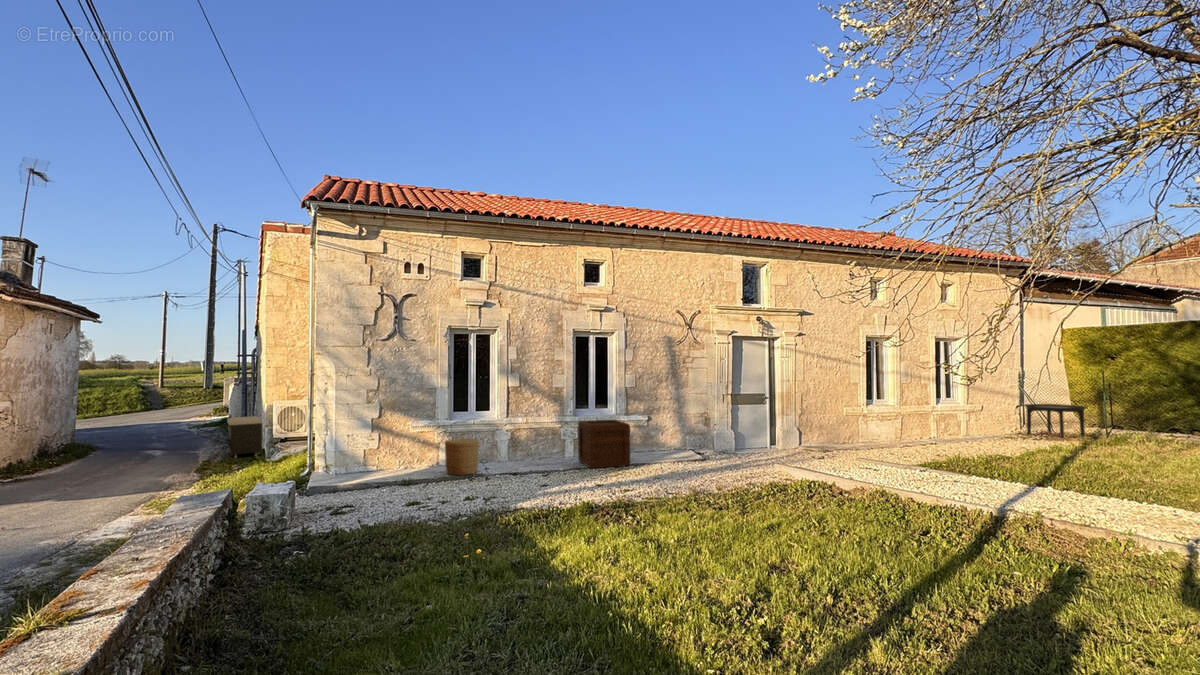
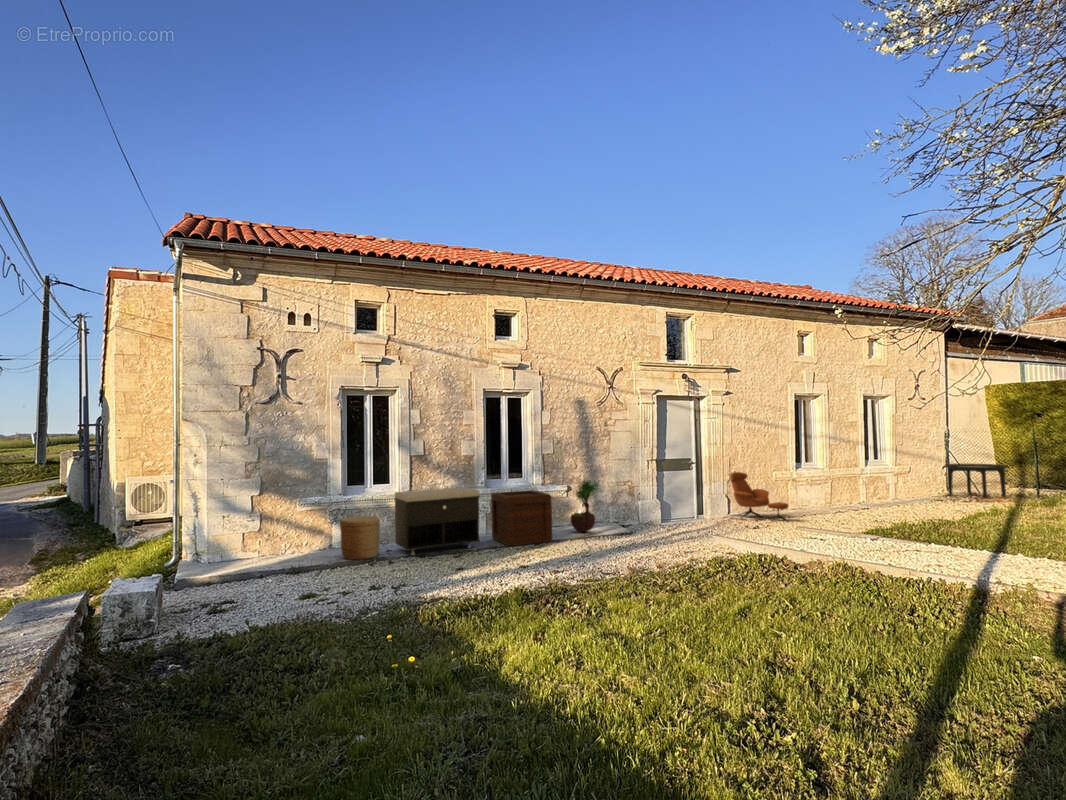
potted tree: none [650,407,678,458] -> present [570,480,598,532]
lounge chair: none [803,407,856,455] -> present [730,472,788,521]
storage bench: present [227,416,262,457] -> present [395,487,480,555]

